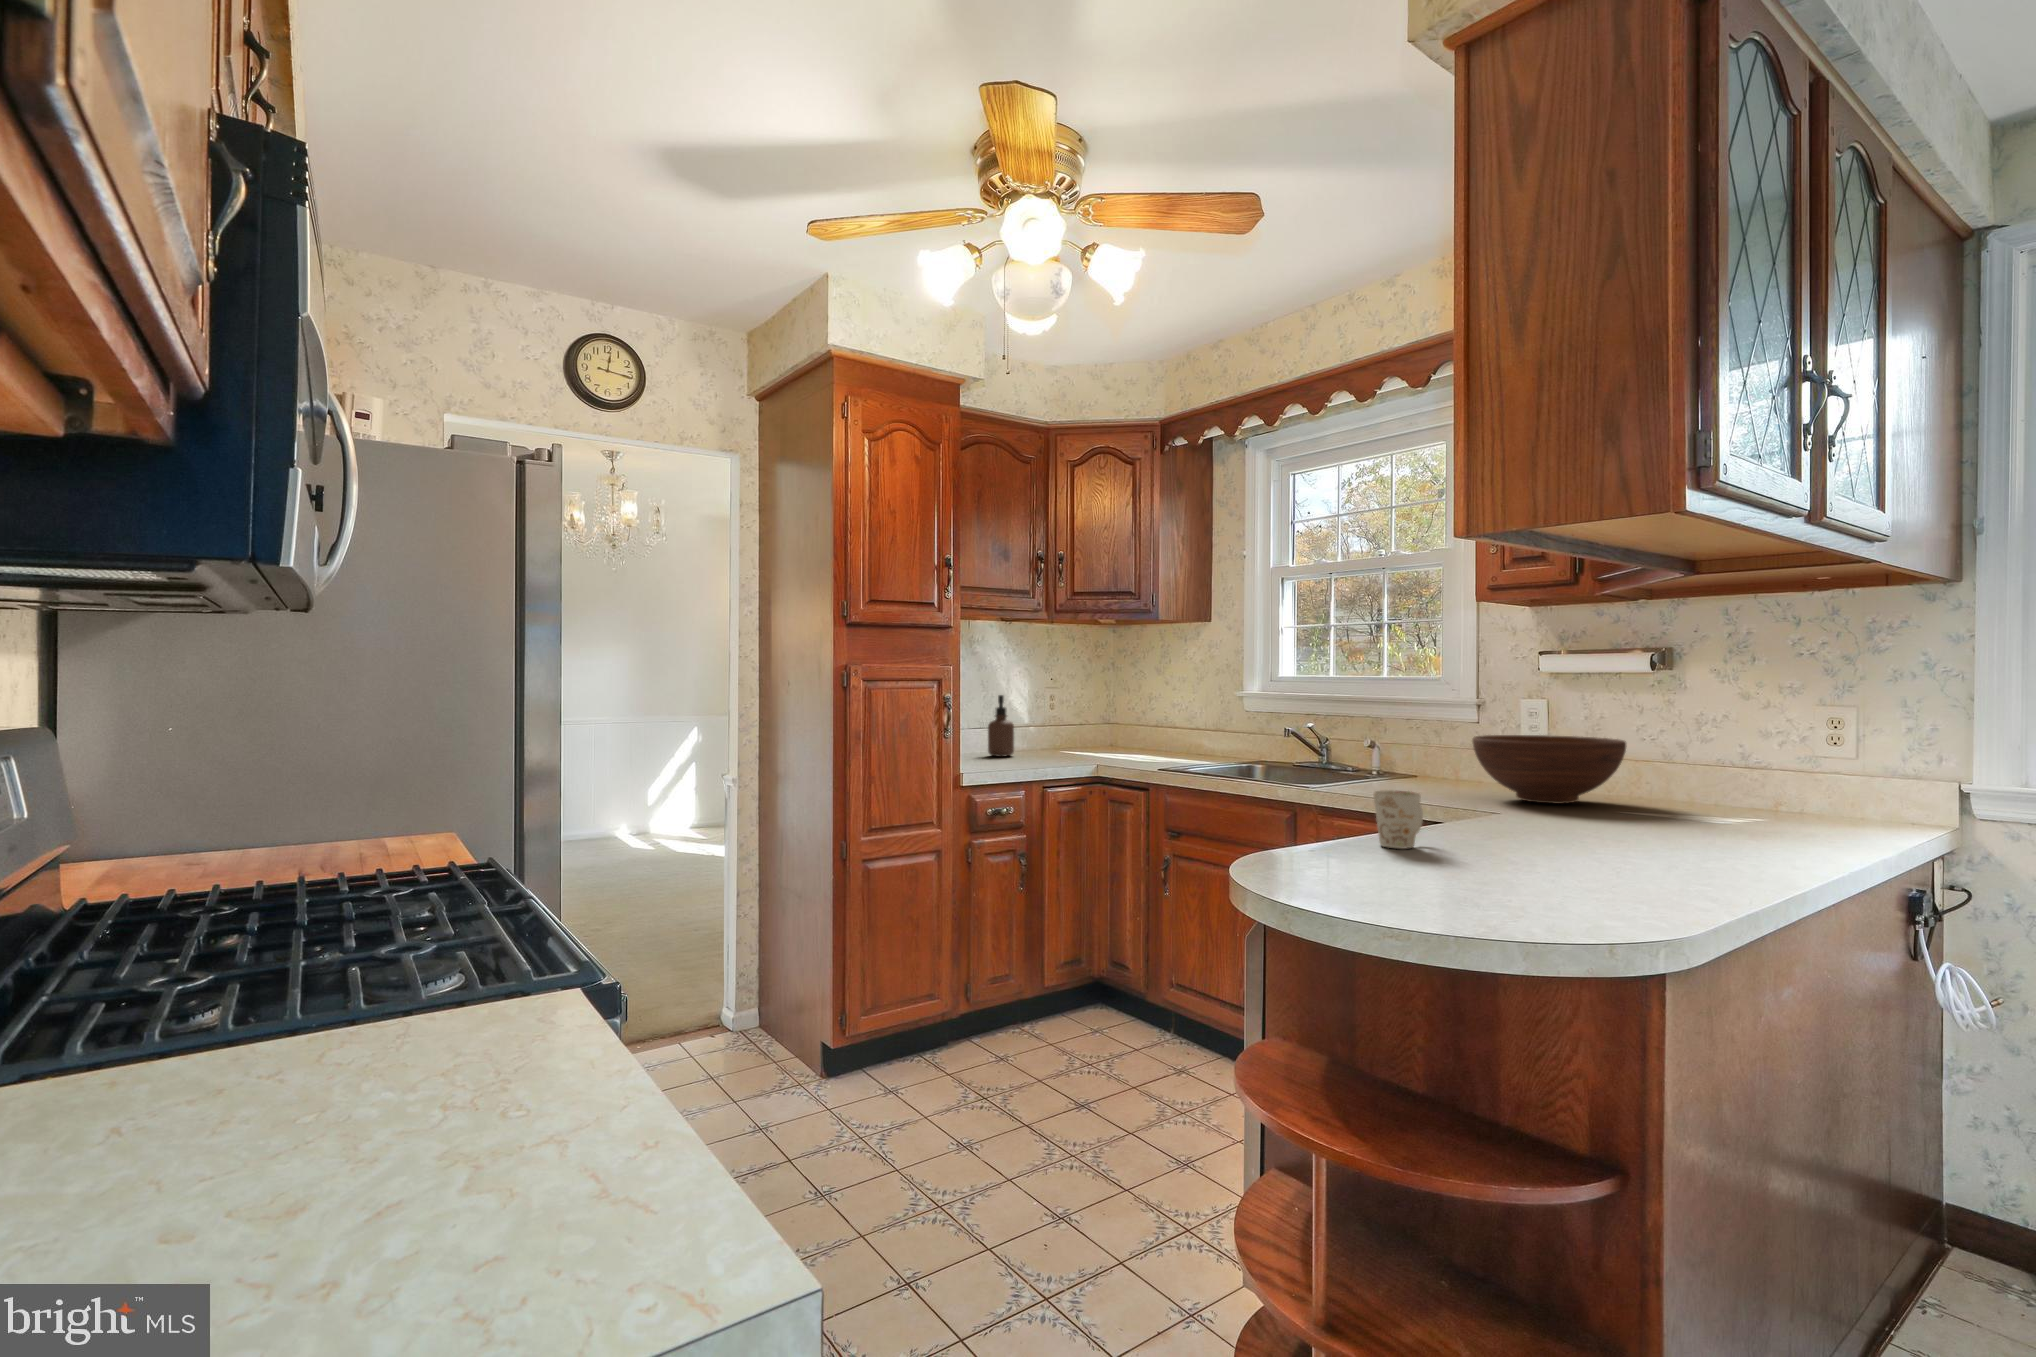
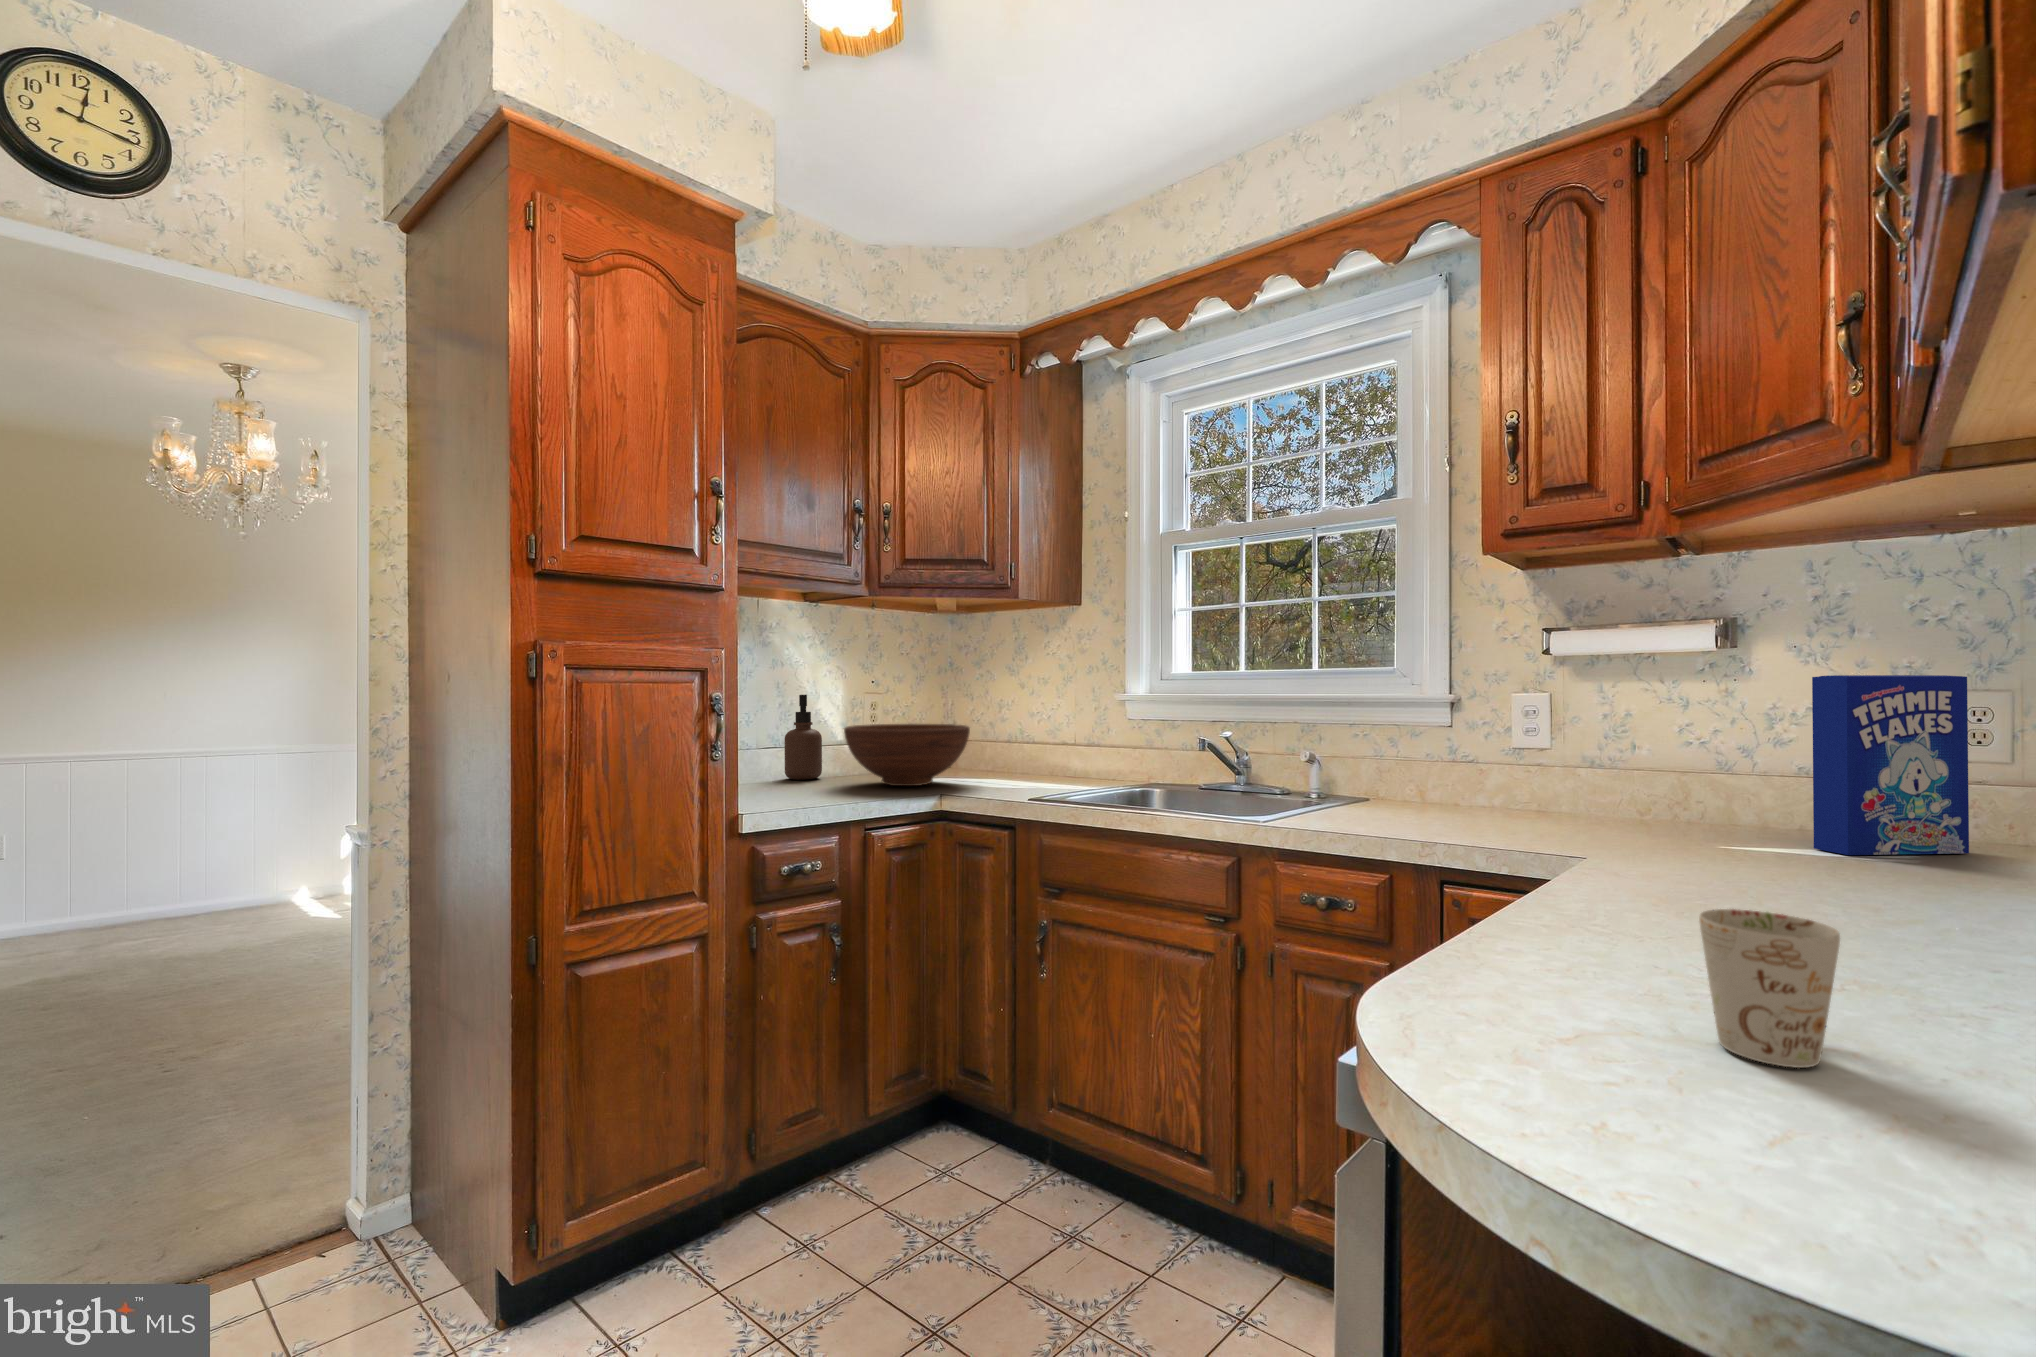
cereal box: none [1671,687,1780,808] -> present [1812,675,1969,855]
fruit bowl: present [1472,735,1626,804] -> present [844,724,970,786]

